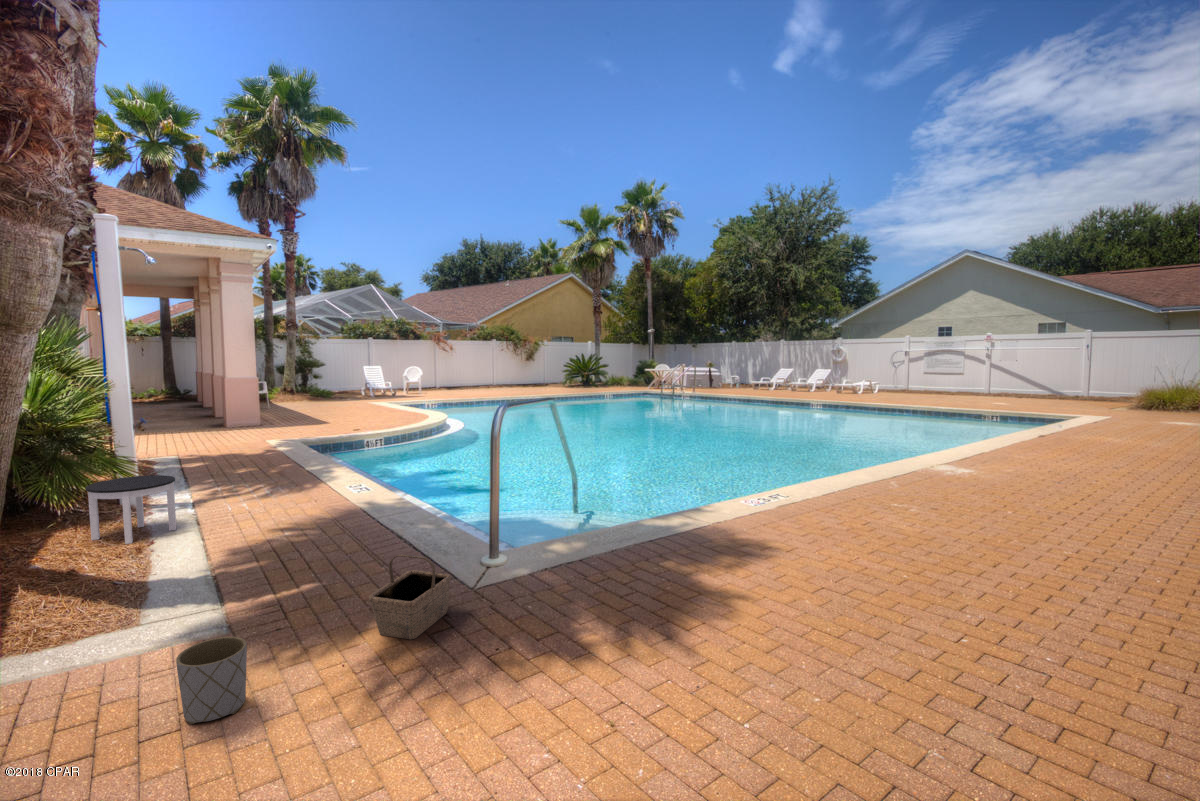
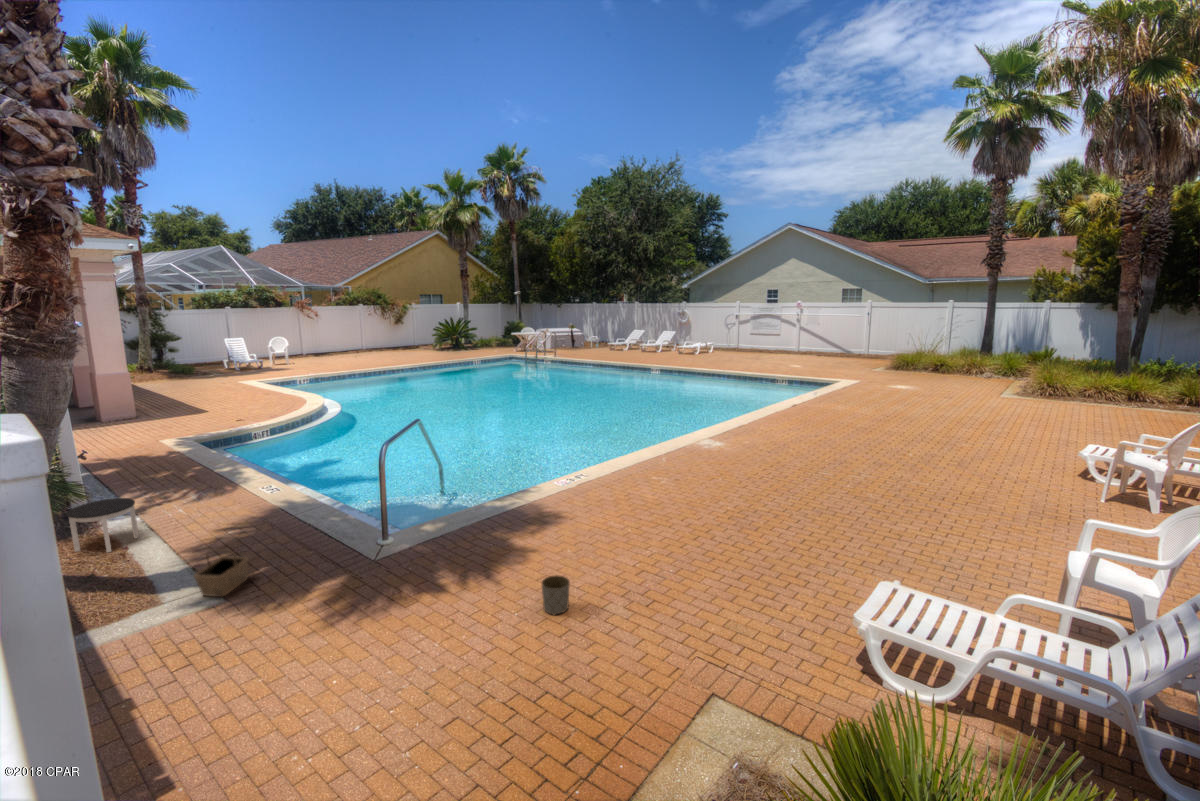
basket: present [369,554,451,640] -> present [194,551,248,597]
planter: present [176,637,247,724] -> present [542,576,570,615]

